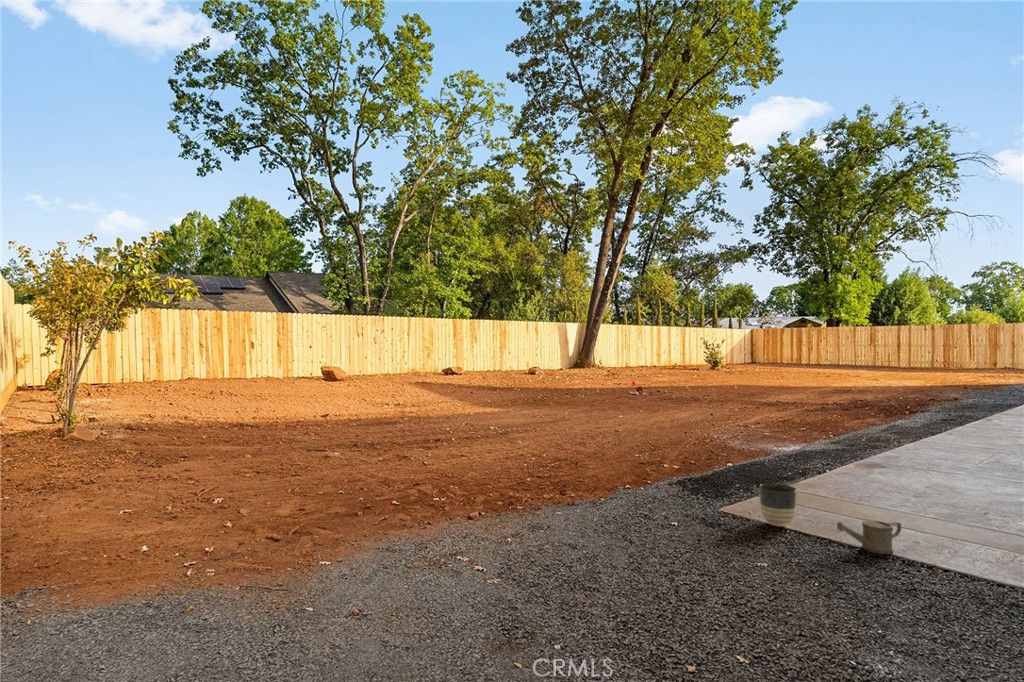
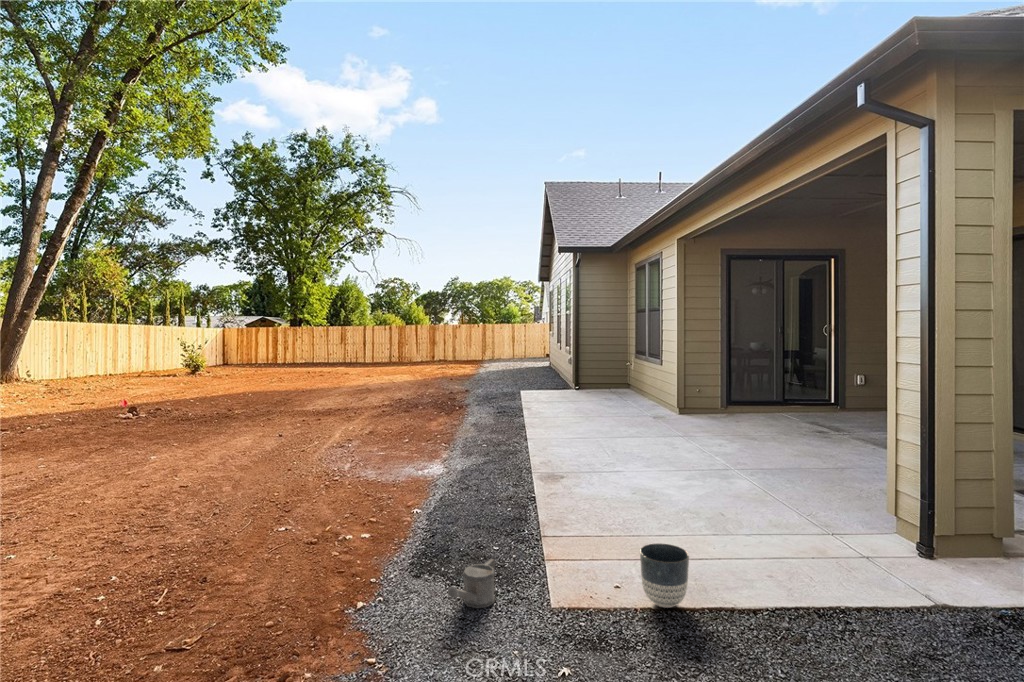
watering can: present [837,520,901,554] -> present [448,559,495,608]

